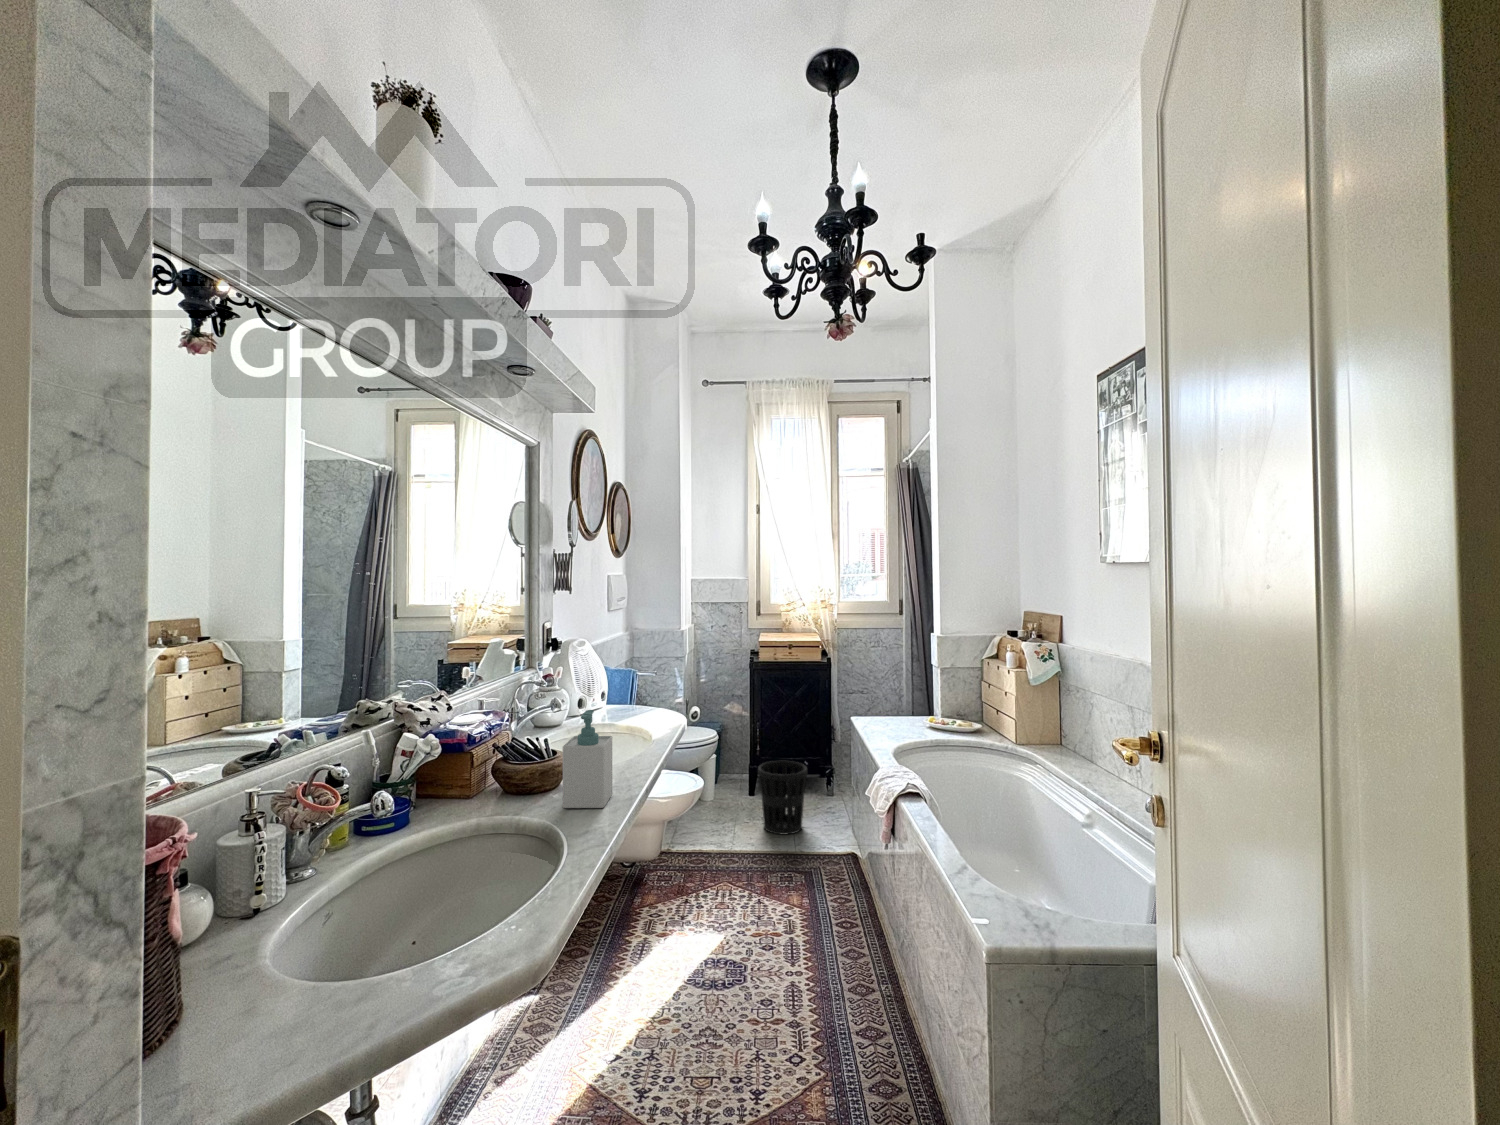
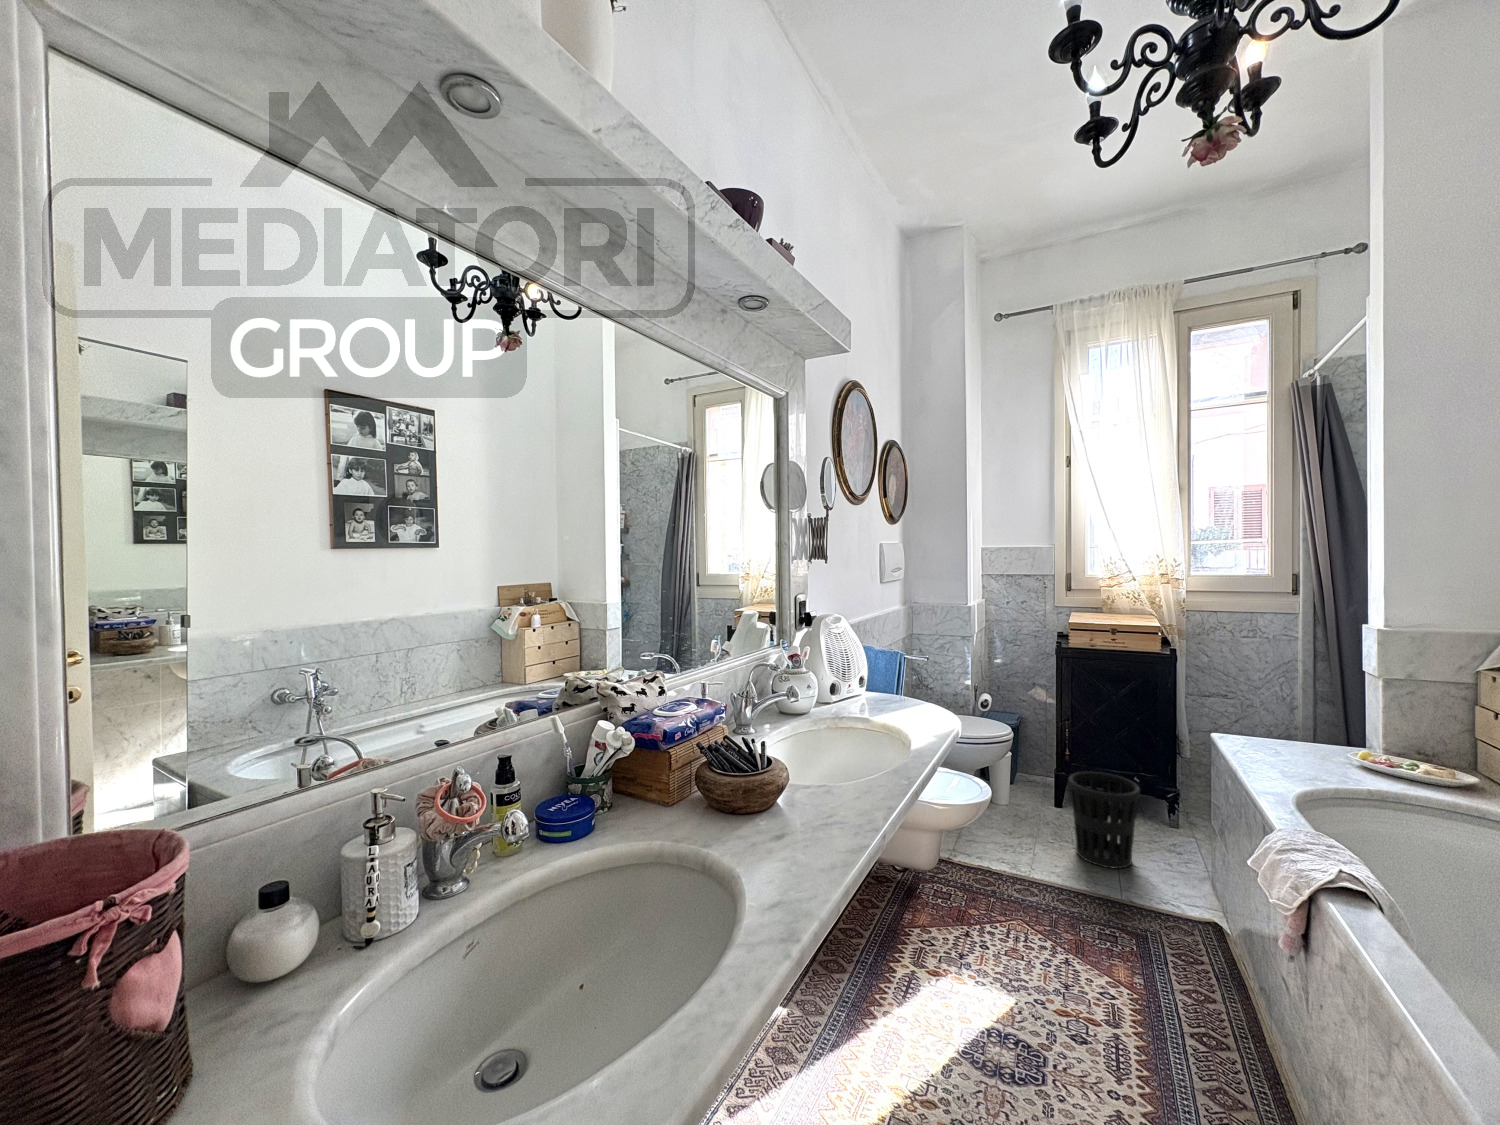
soap bottle: present [563,710,612,808] -> none [761,718,833,859]

